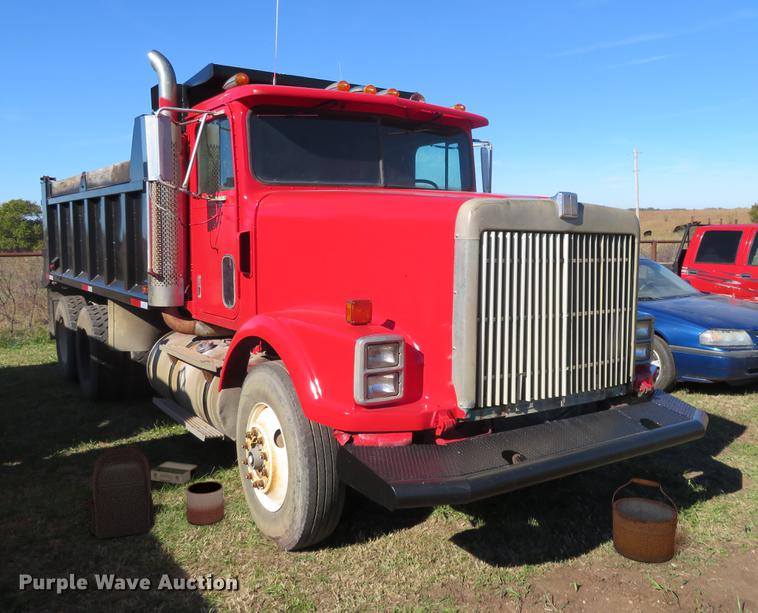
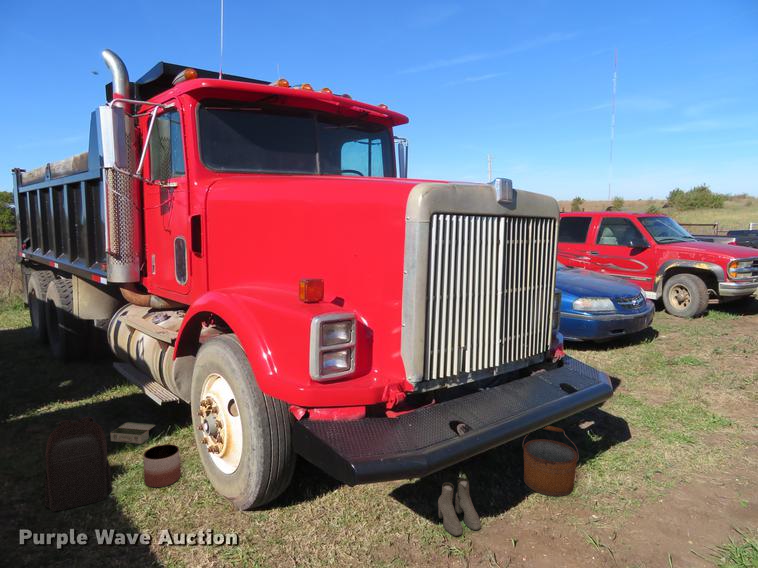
boots: none [501,530,547,590] -> present [438,478,480,536]

